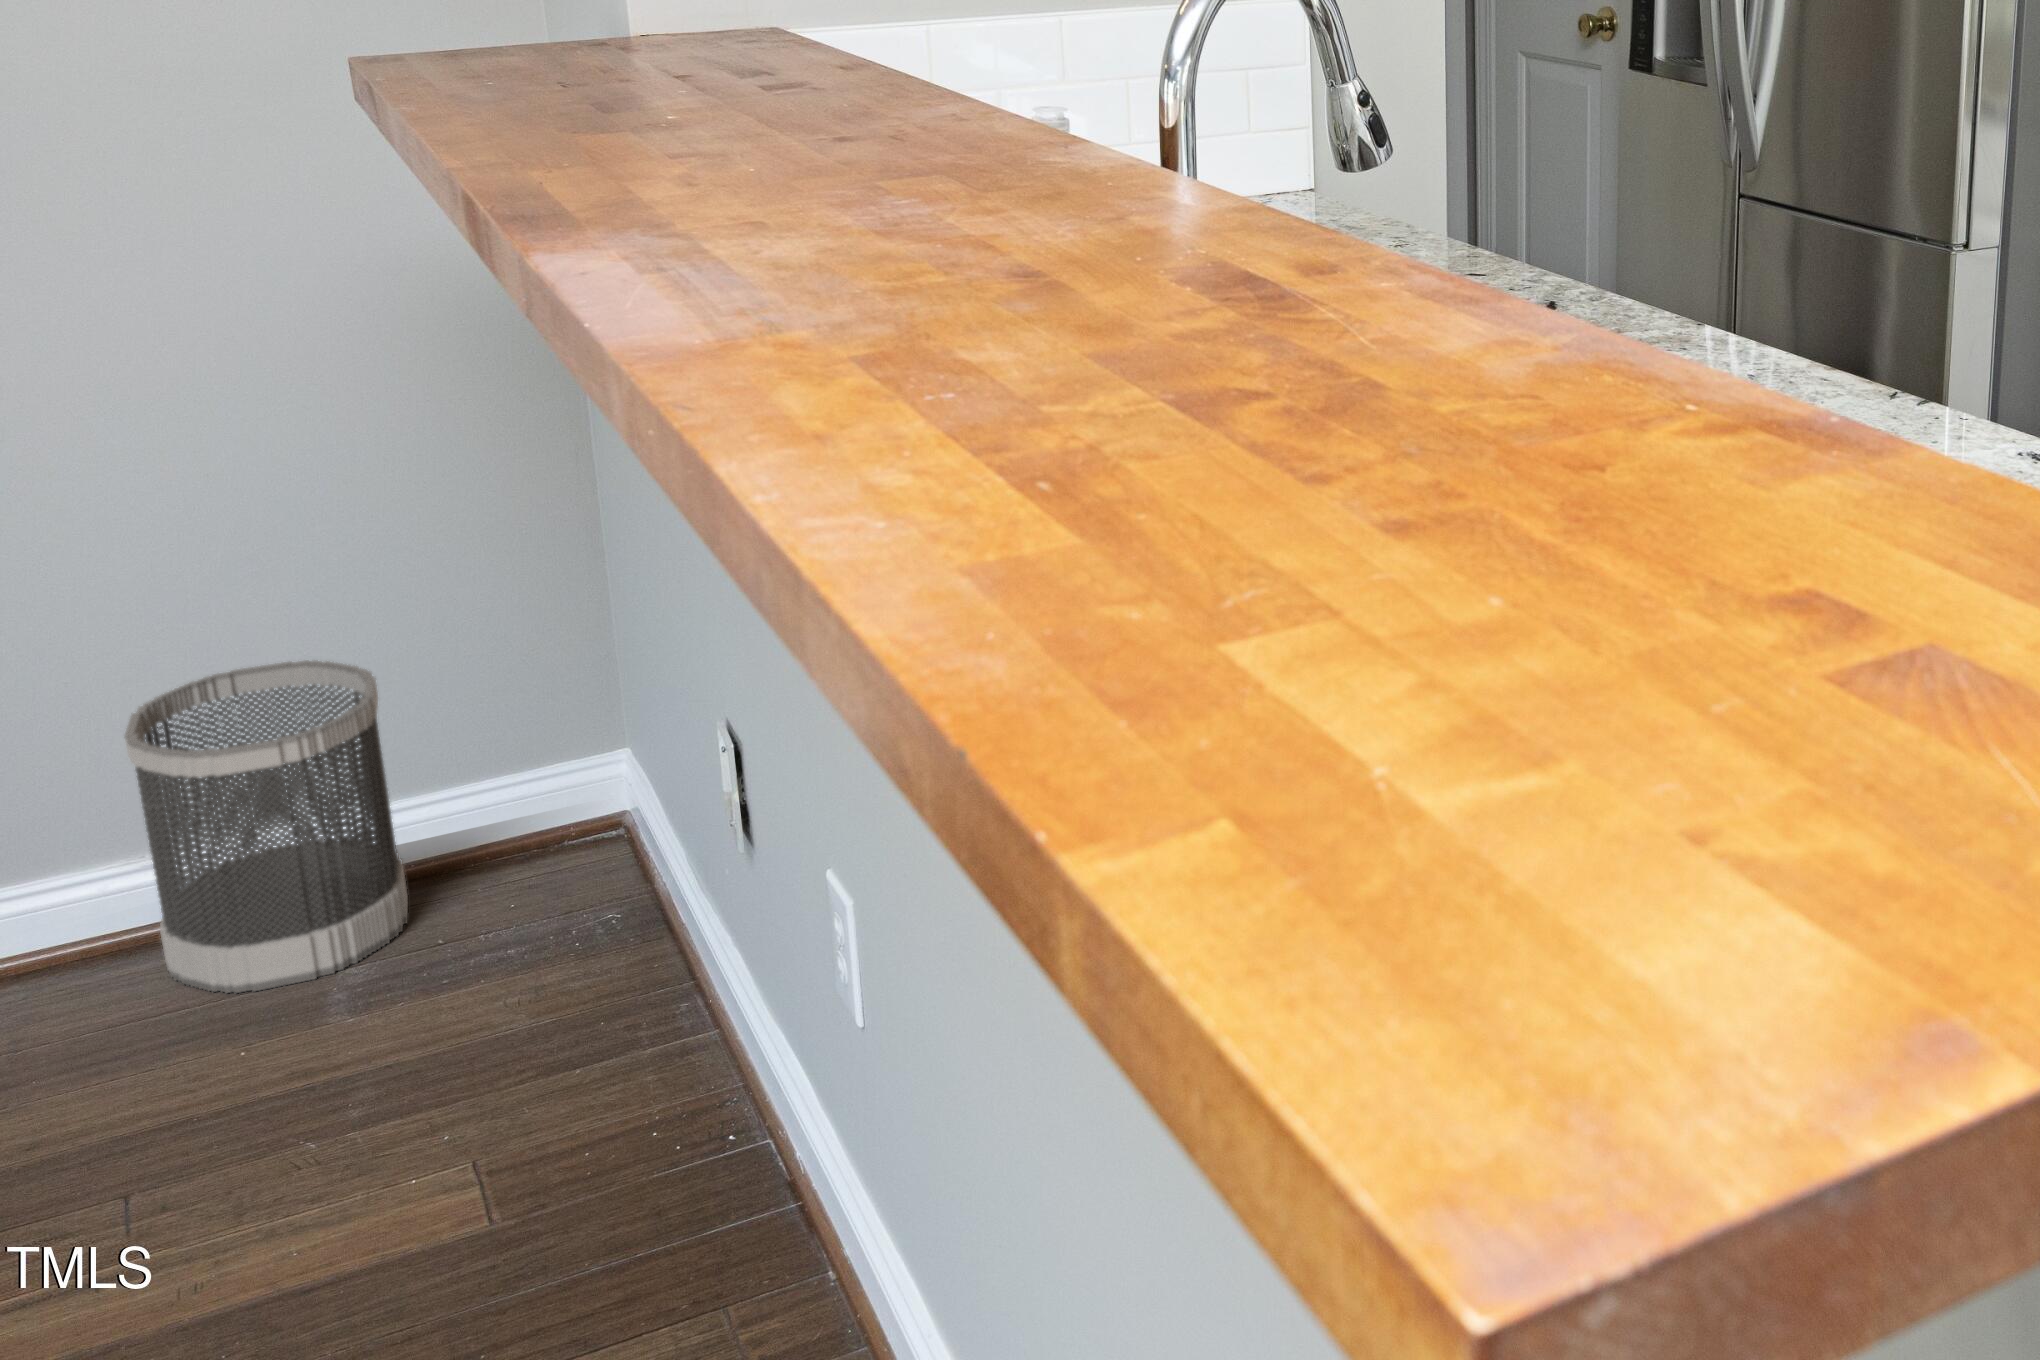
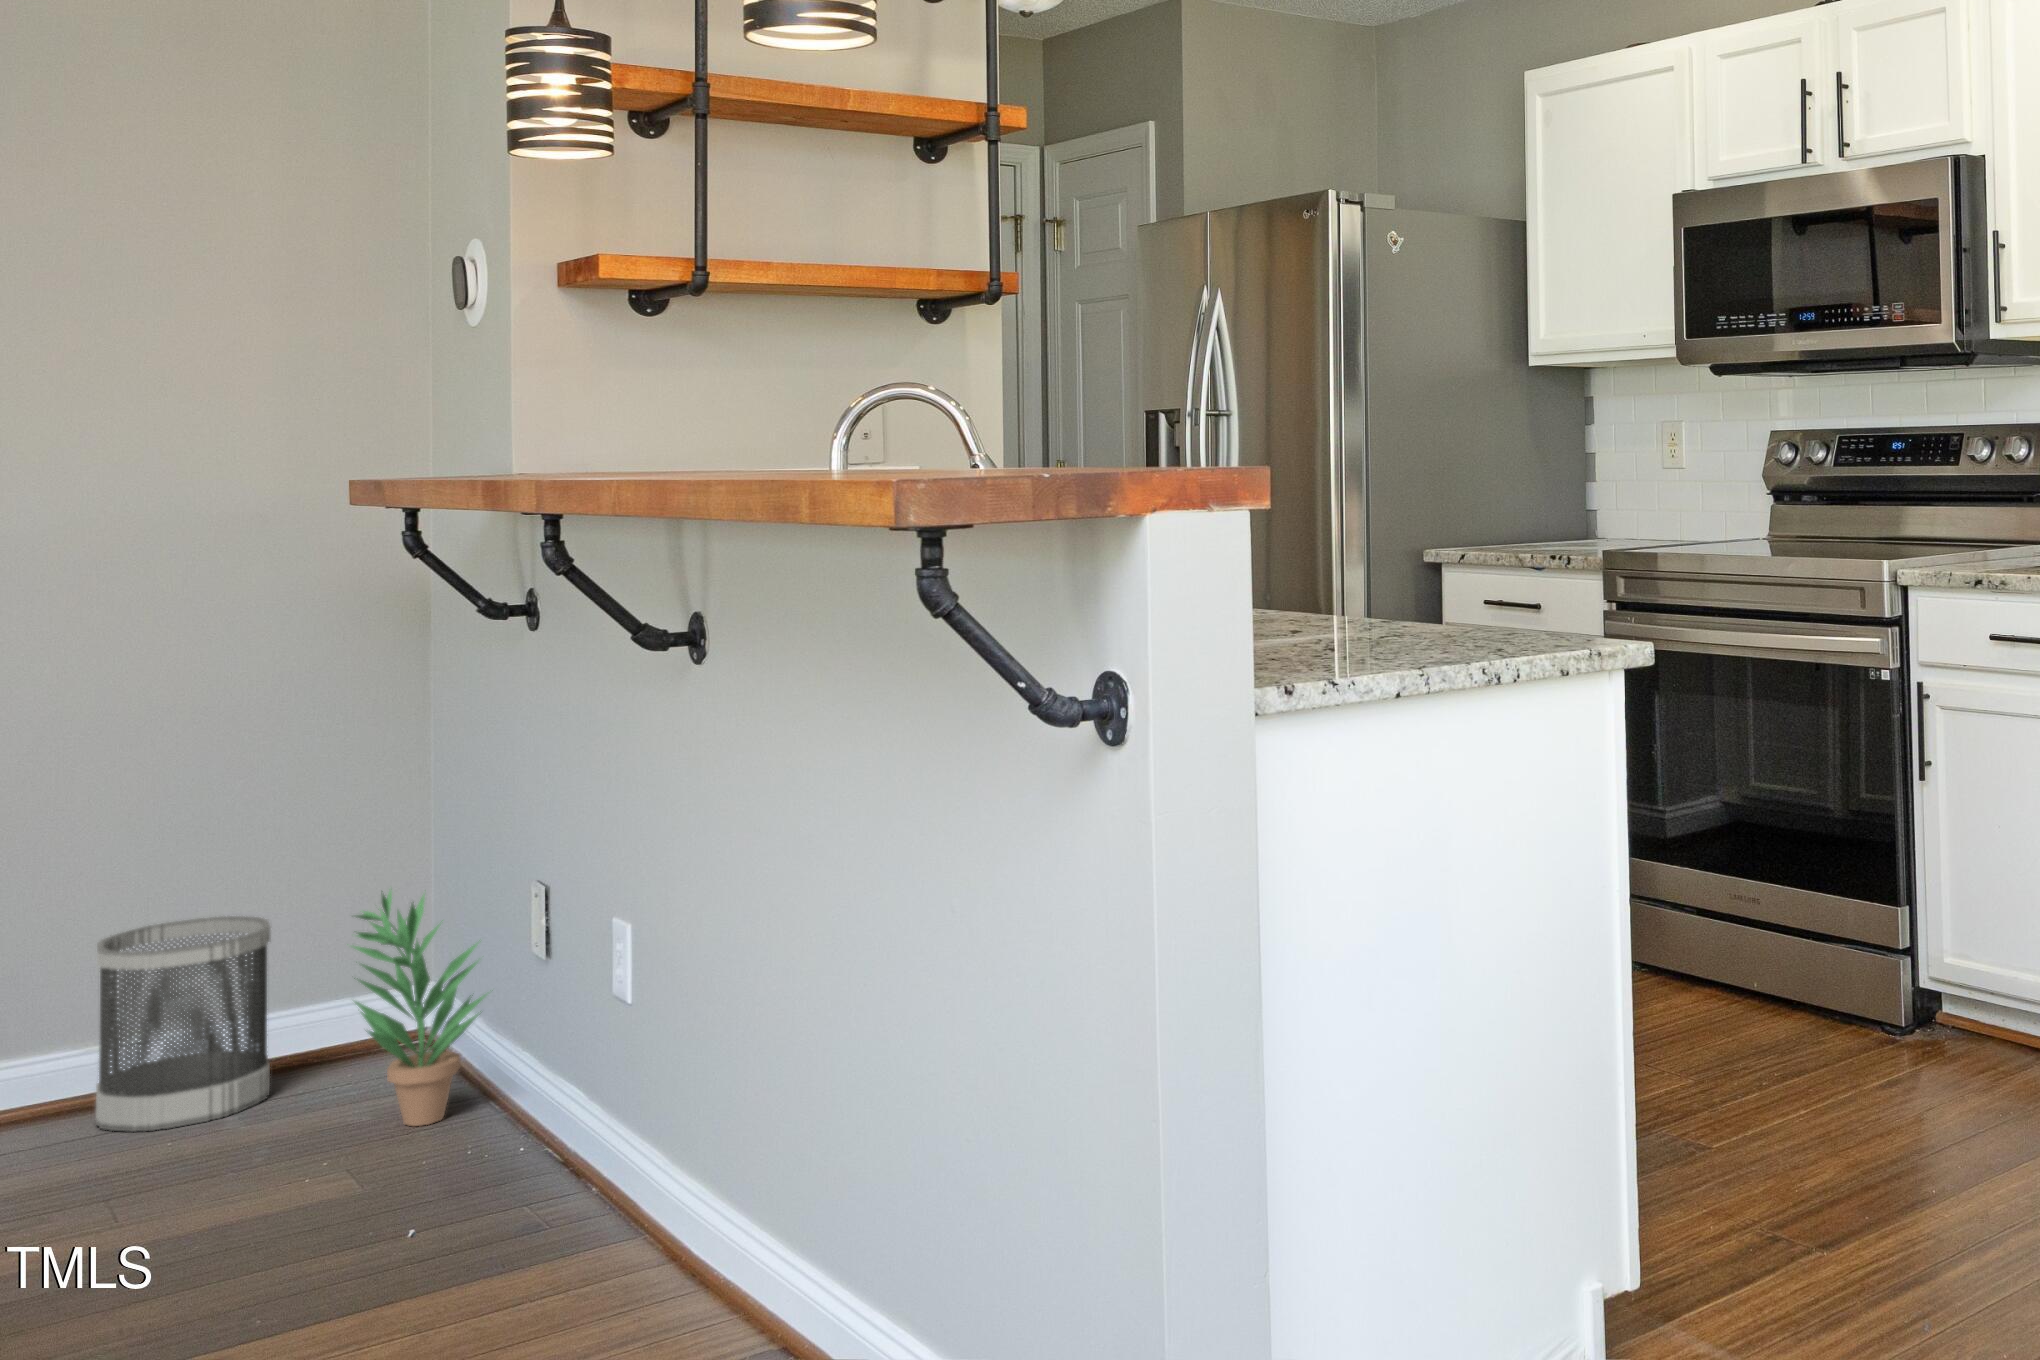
potted plant: none [451,686,685,1039] -> present [353,891,486,1126]

